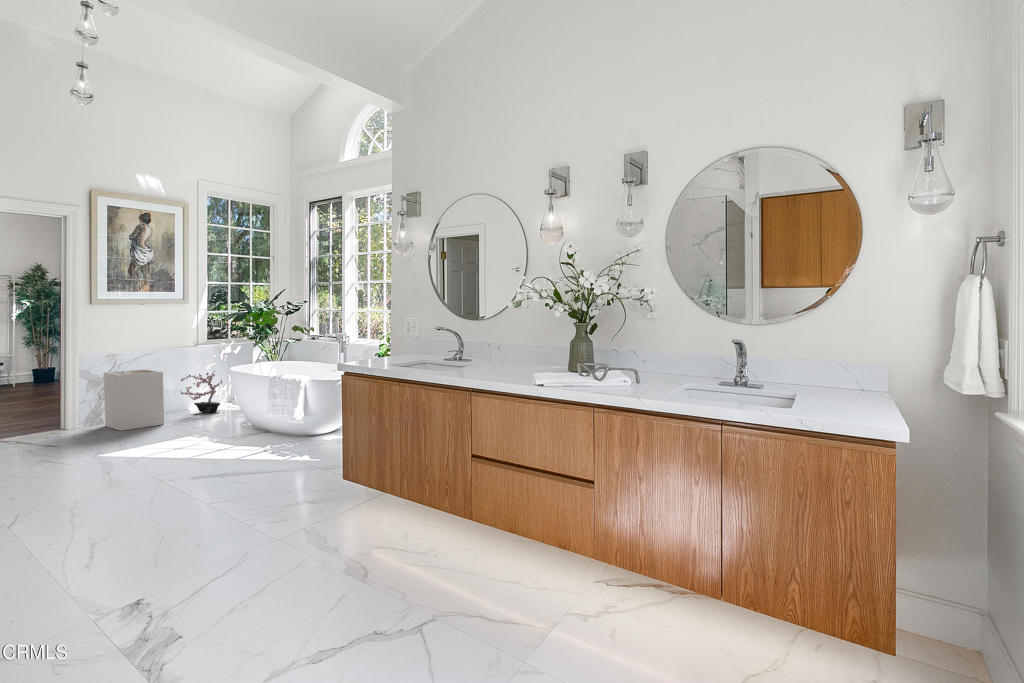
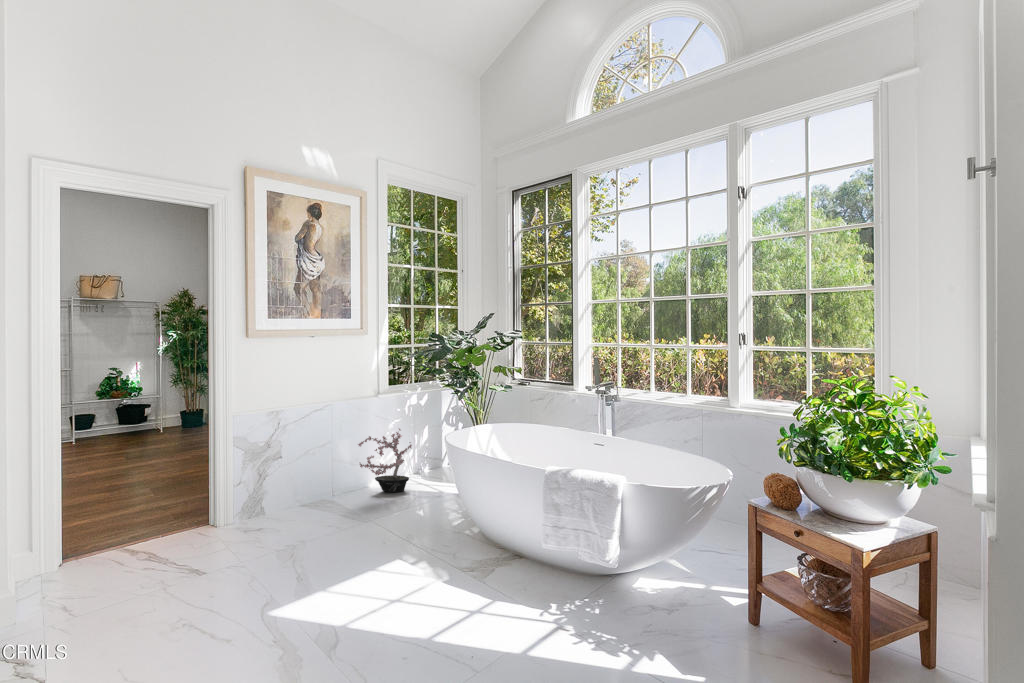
laundry hamper: present [104,369,164,431] -> none [261,433,342,536]

